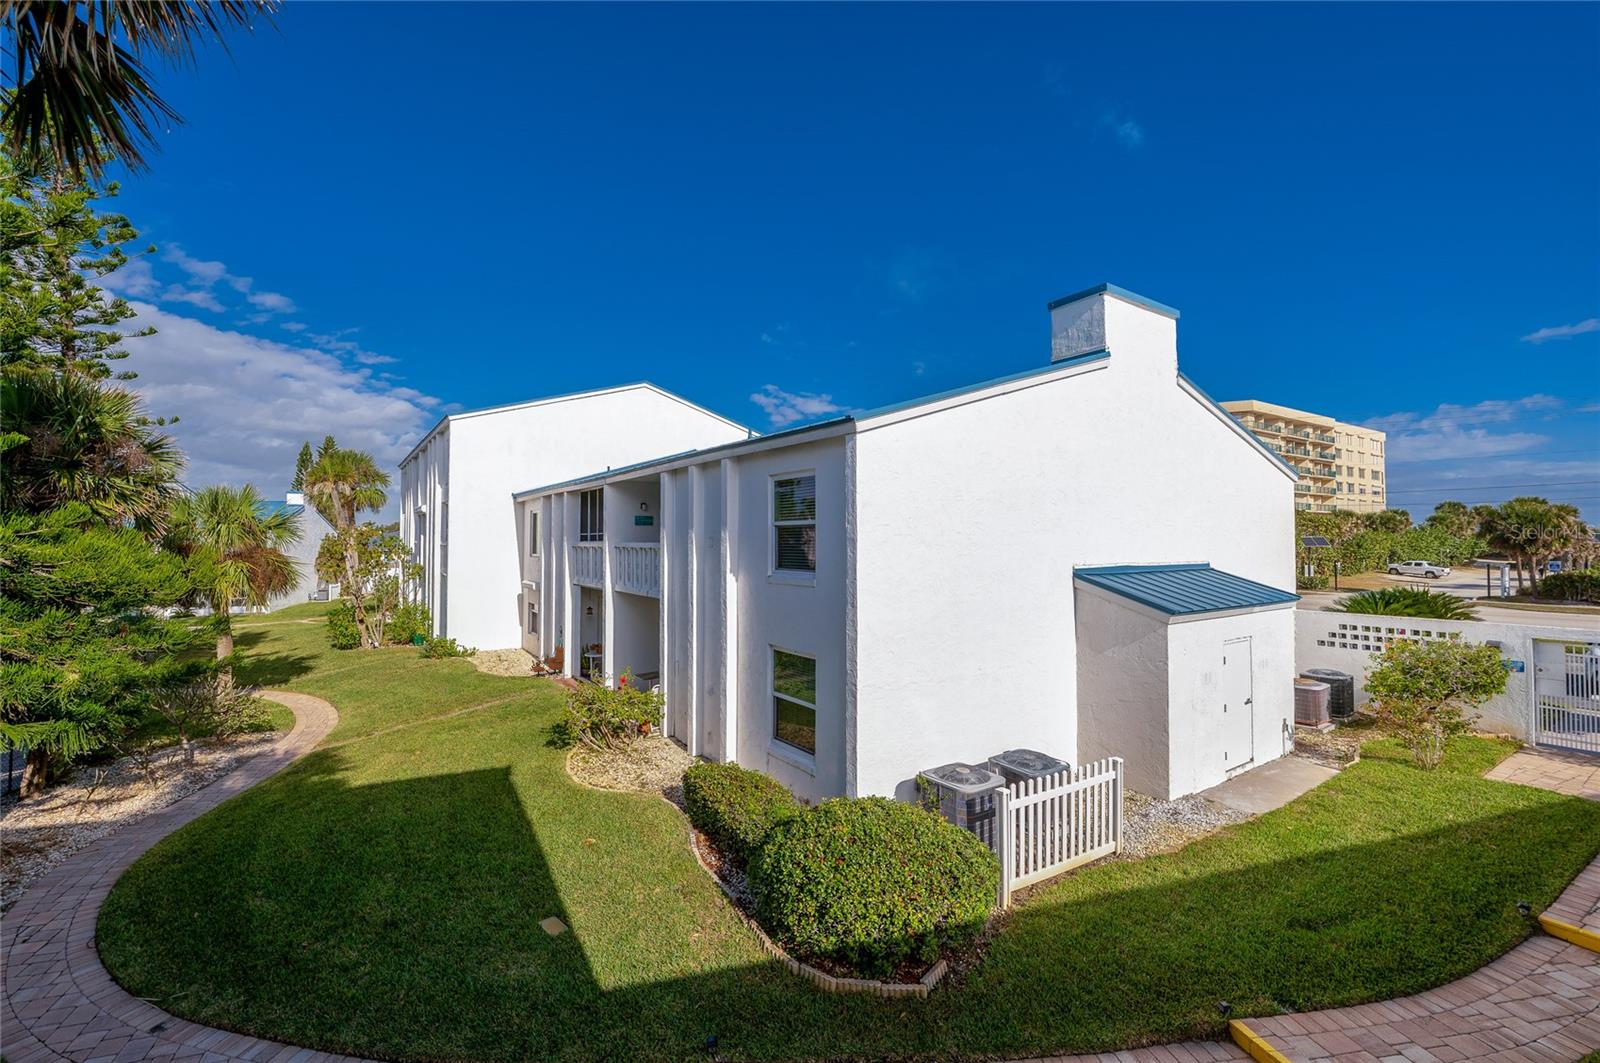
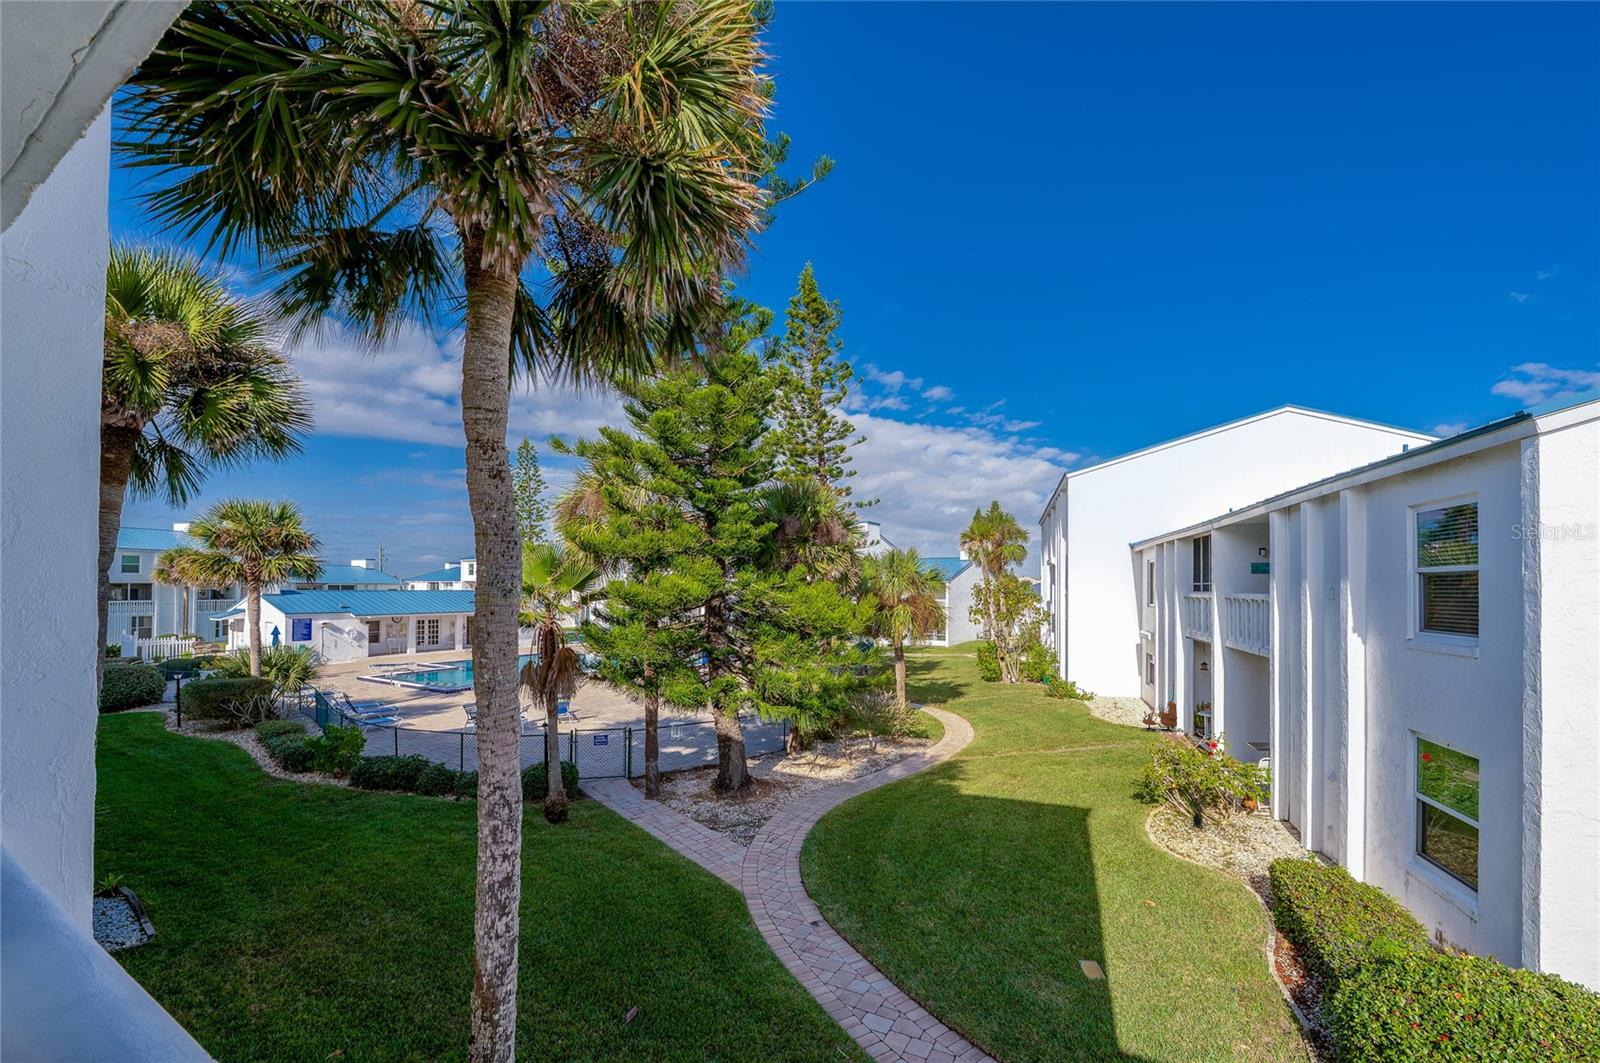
potted plant: none [600,721,618,758] -> present [1186,790,1207,827]

